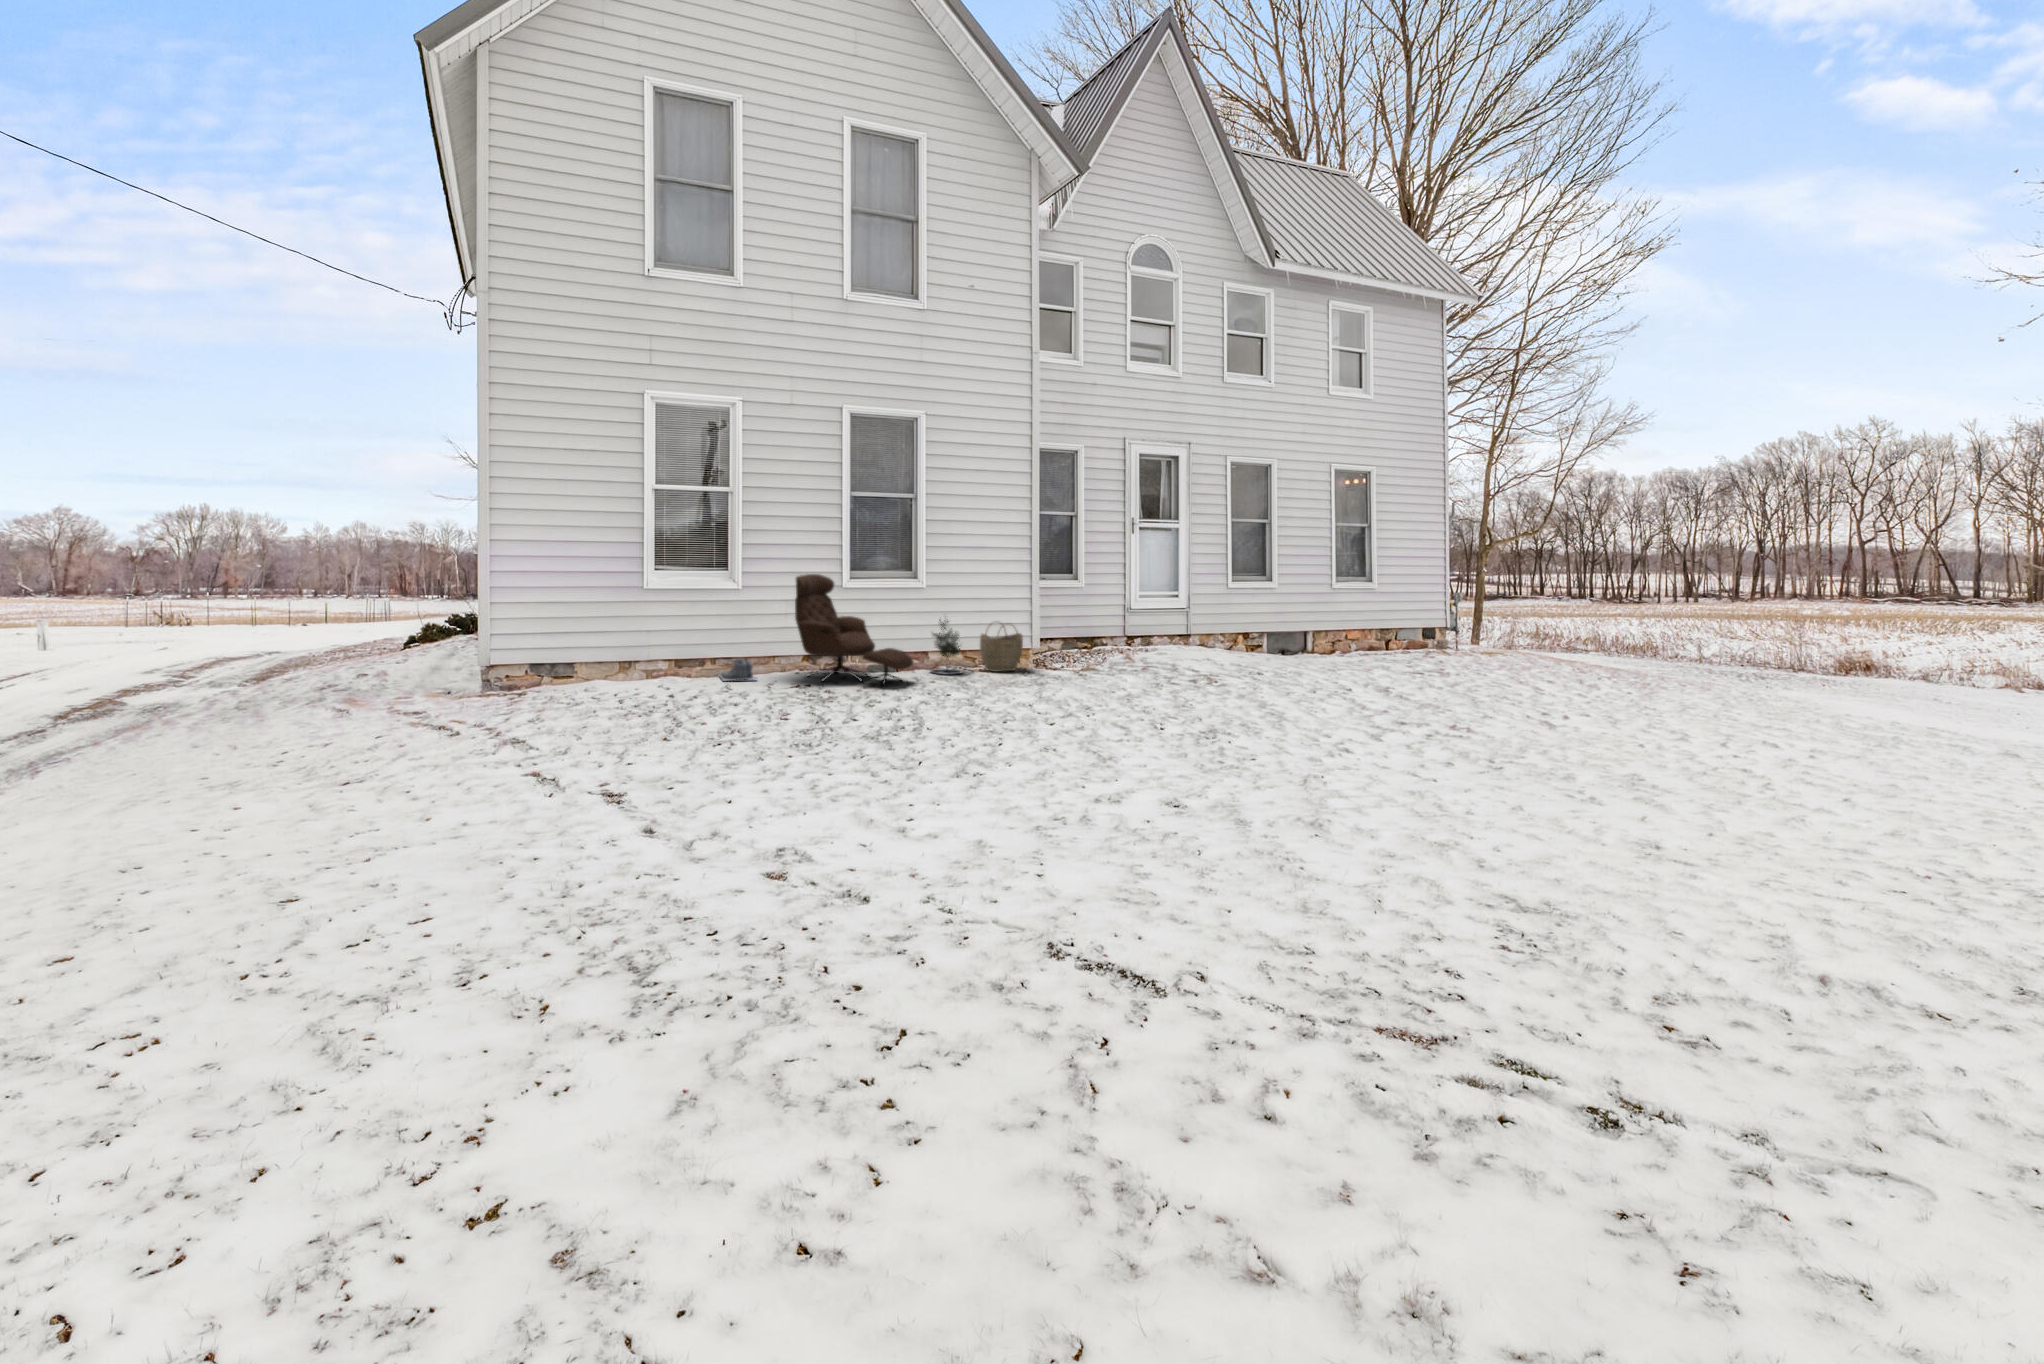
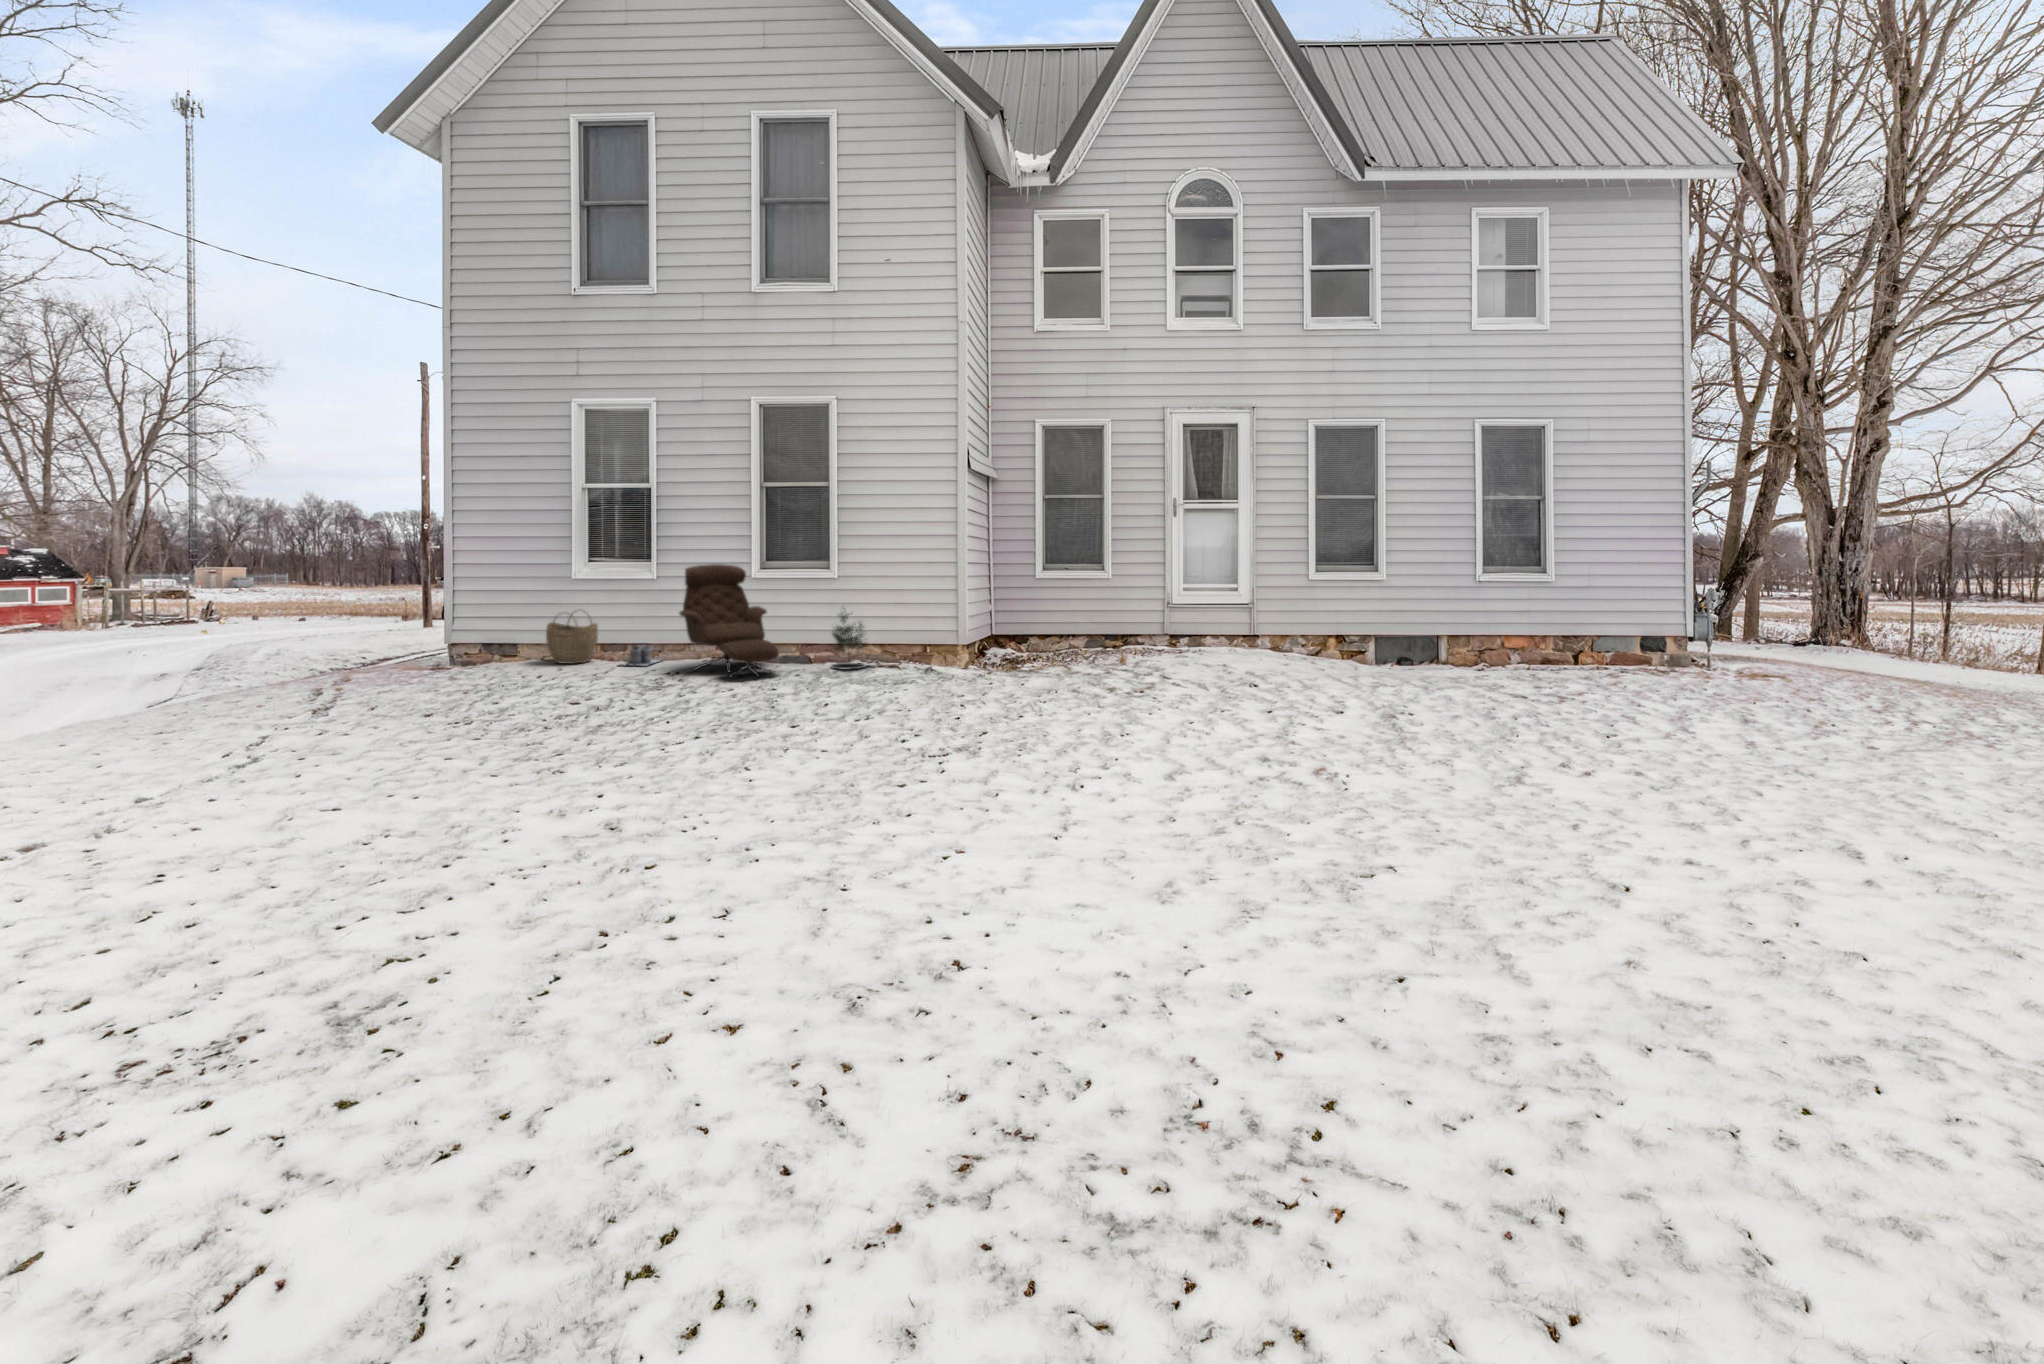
woven basket: present [980,624,1023,672] -> present [546,609,598,664]

